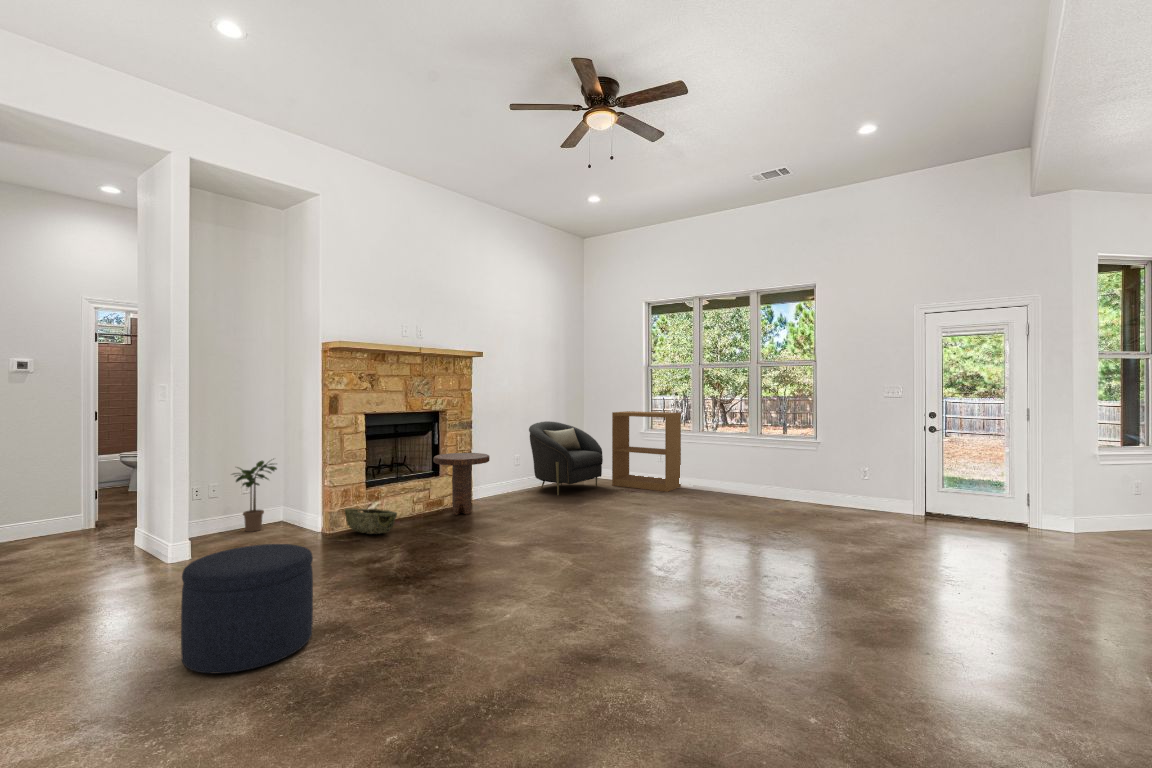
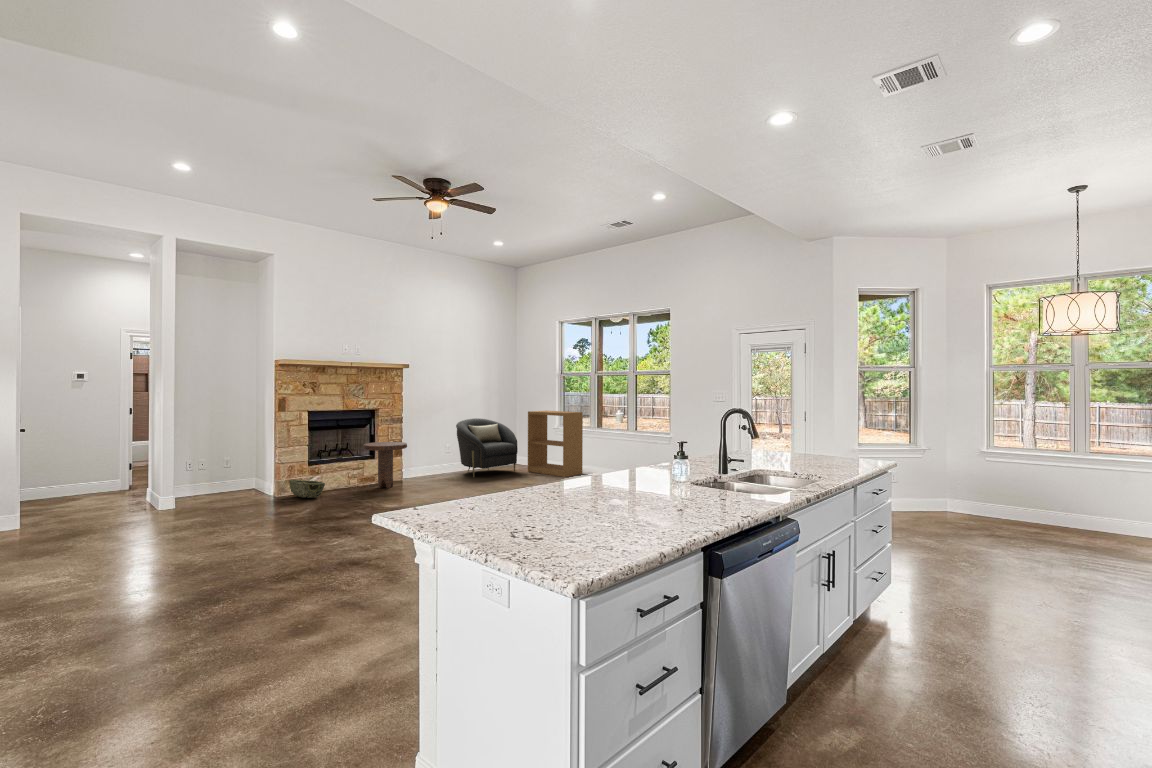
potted plant: present [234,461,277,532] -> none [213,443,250,495]
ottoman: present [181,544,313,674] -> none [138,491,218,556]

